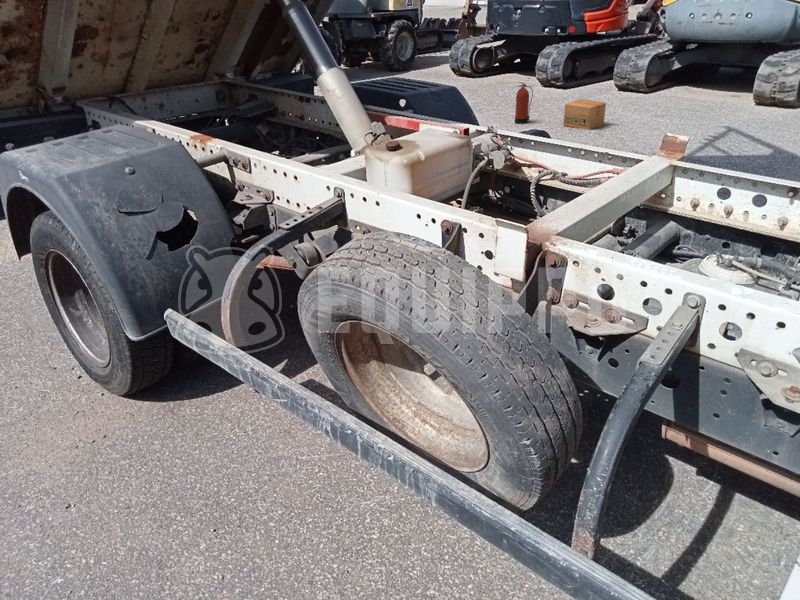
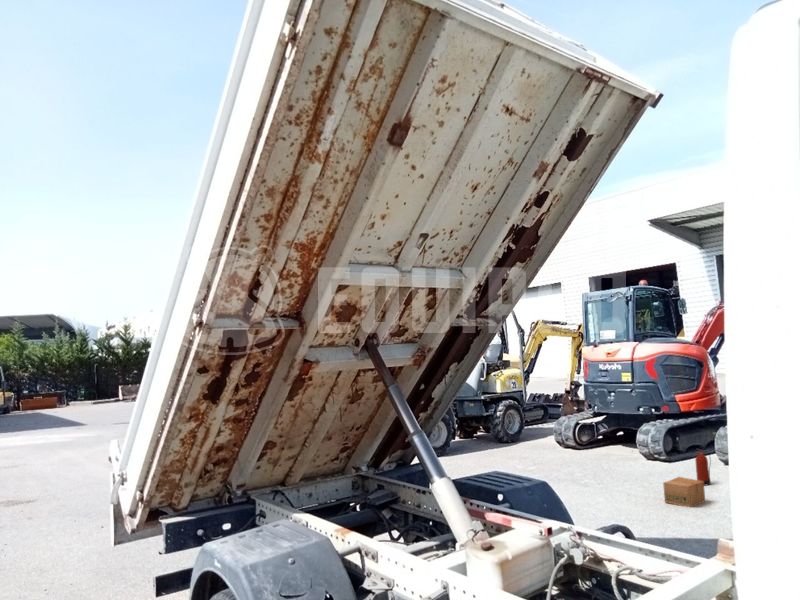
fire extinguisher: present [515,82,533,124] -> present [695,450,711,485]

